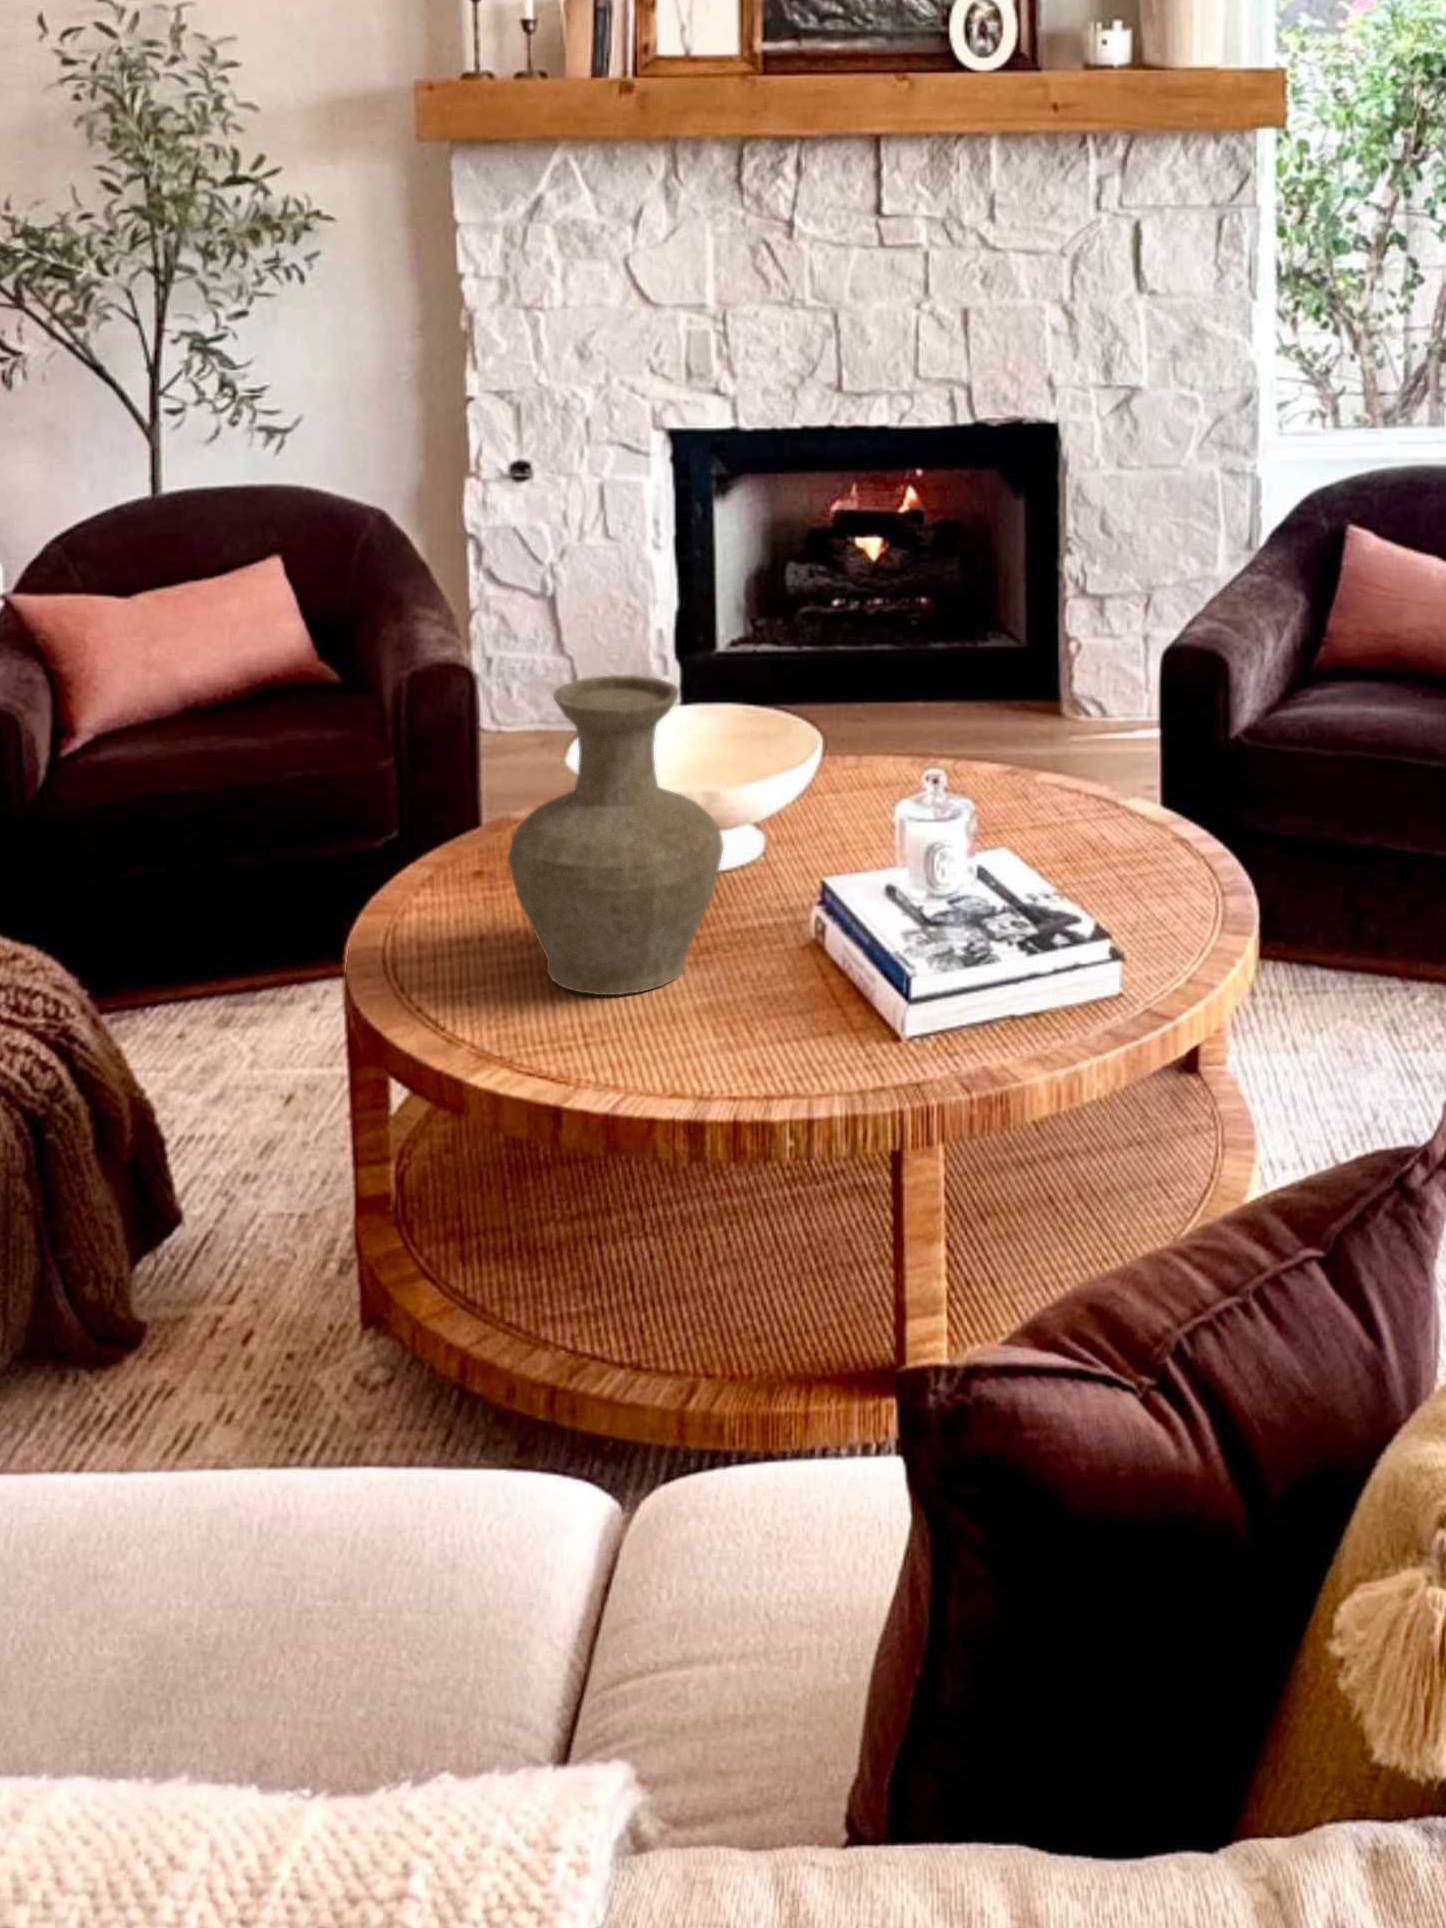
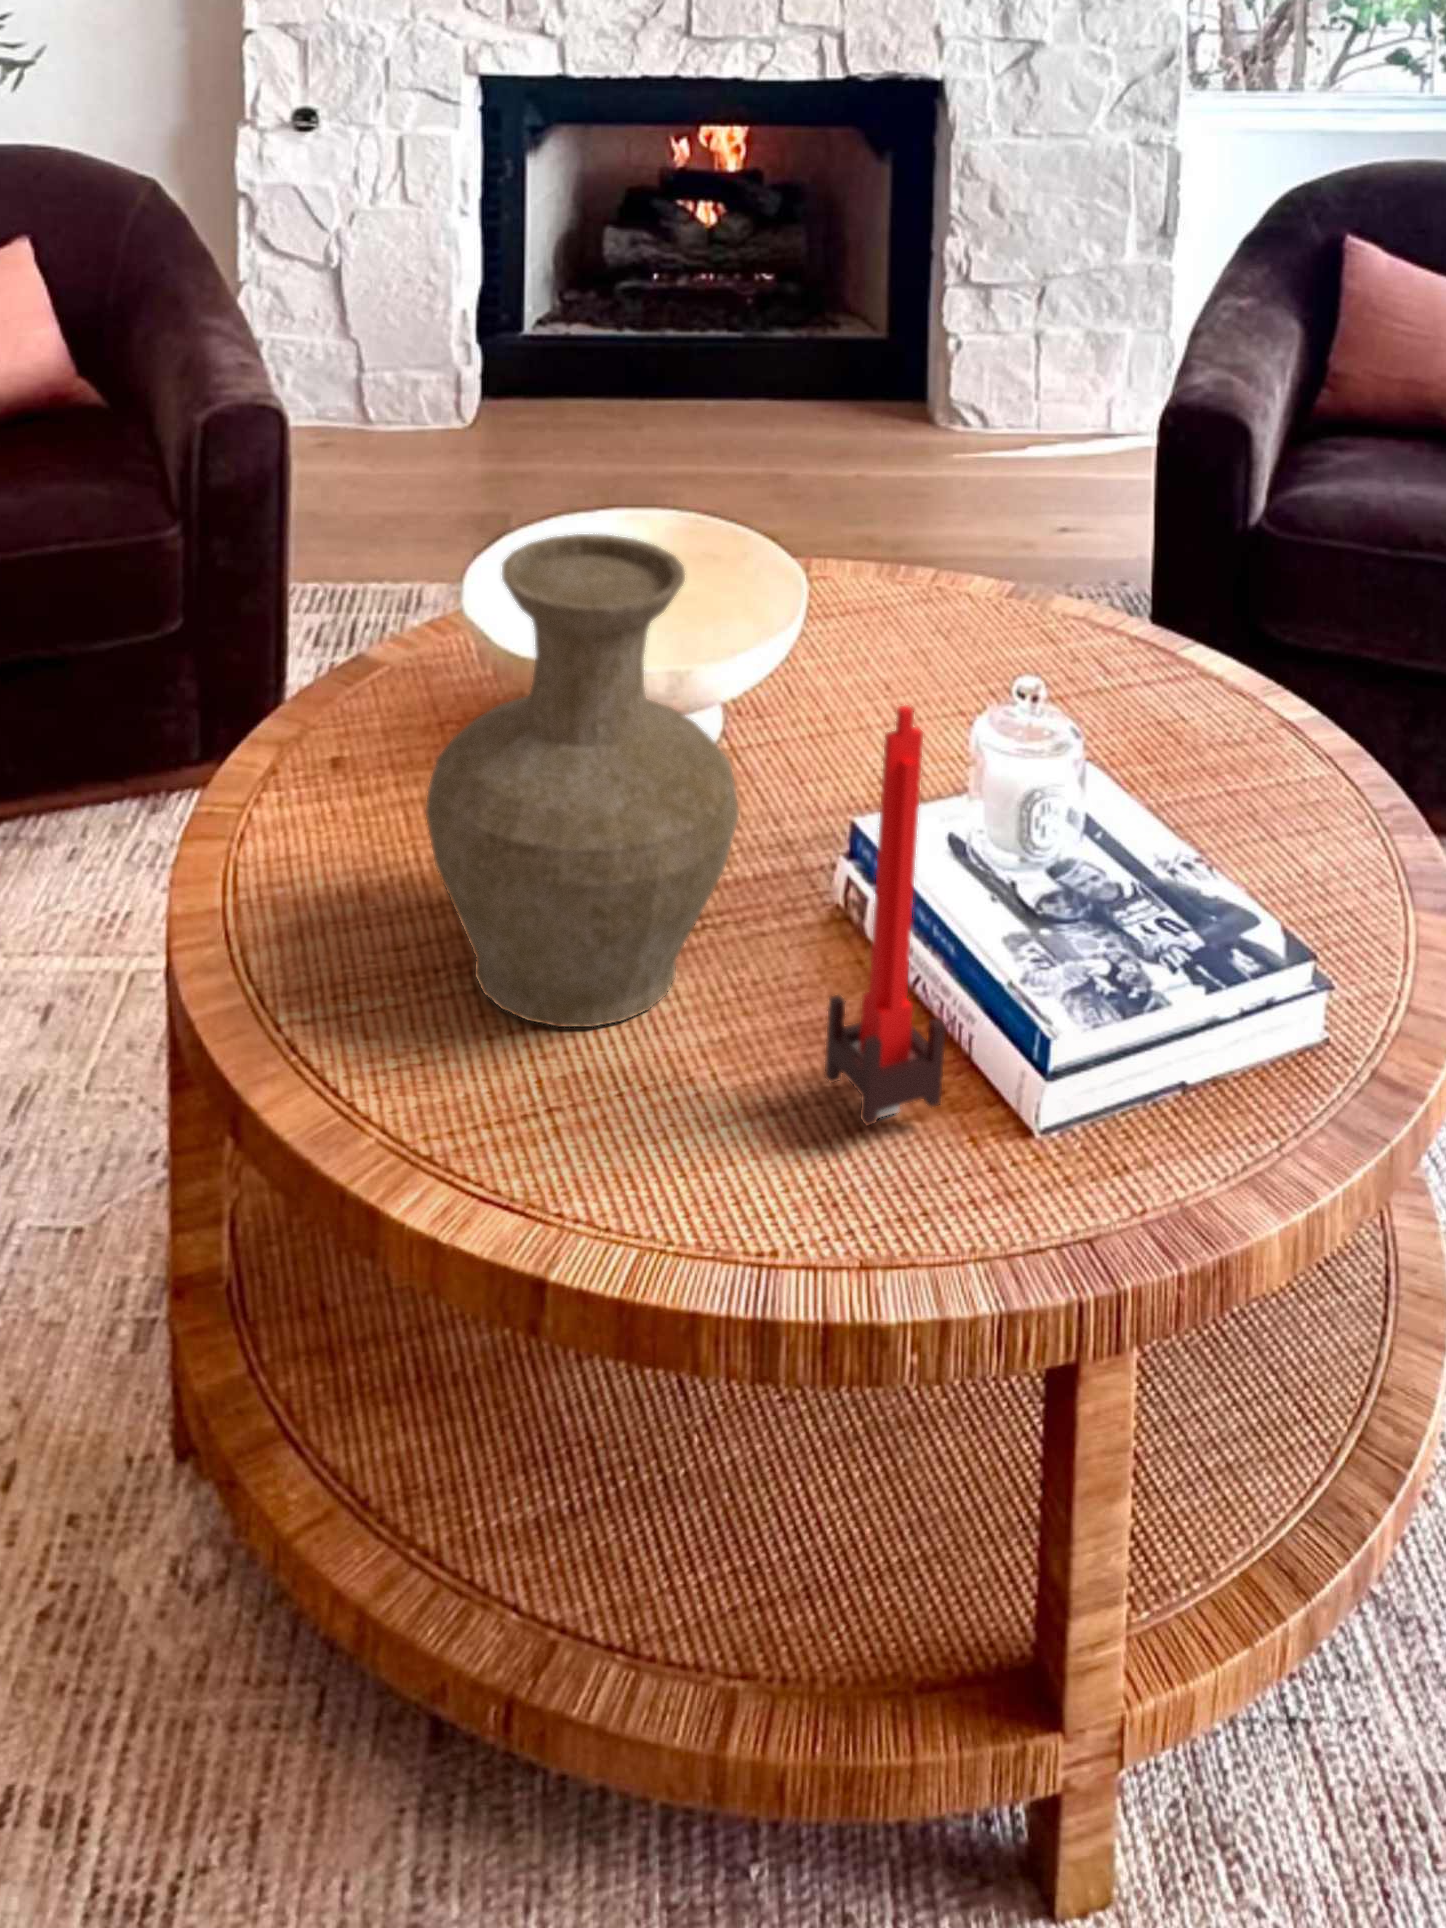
candle: none [765,757,838,1034] -> present [825,706,946,1125]

